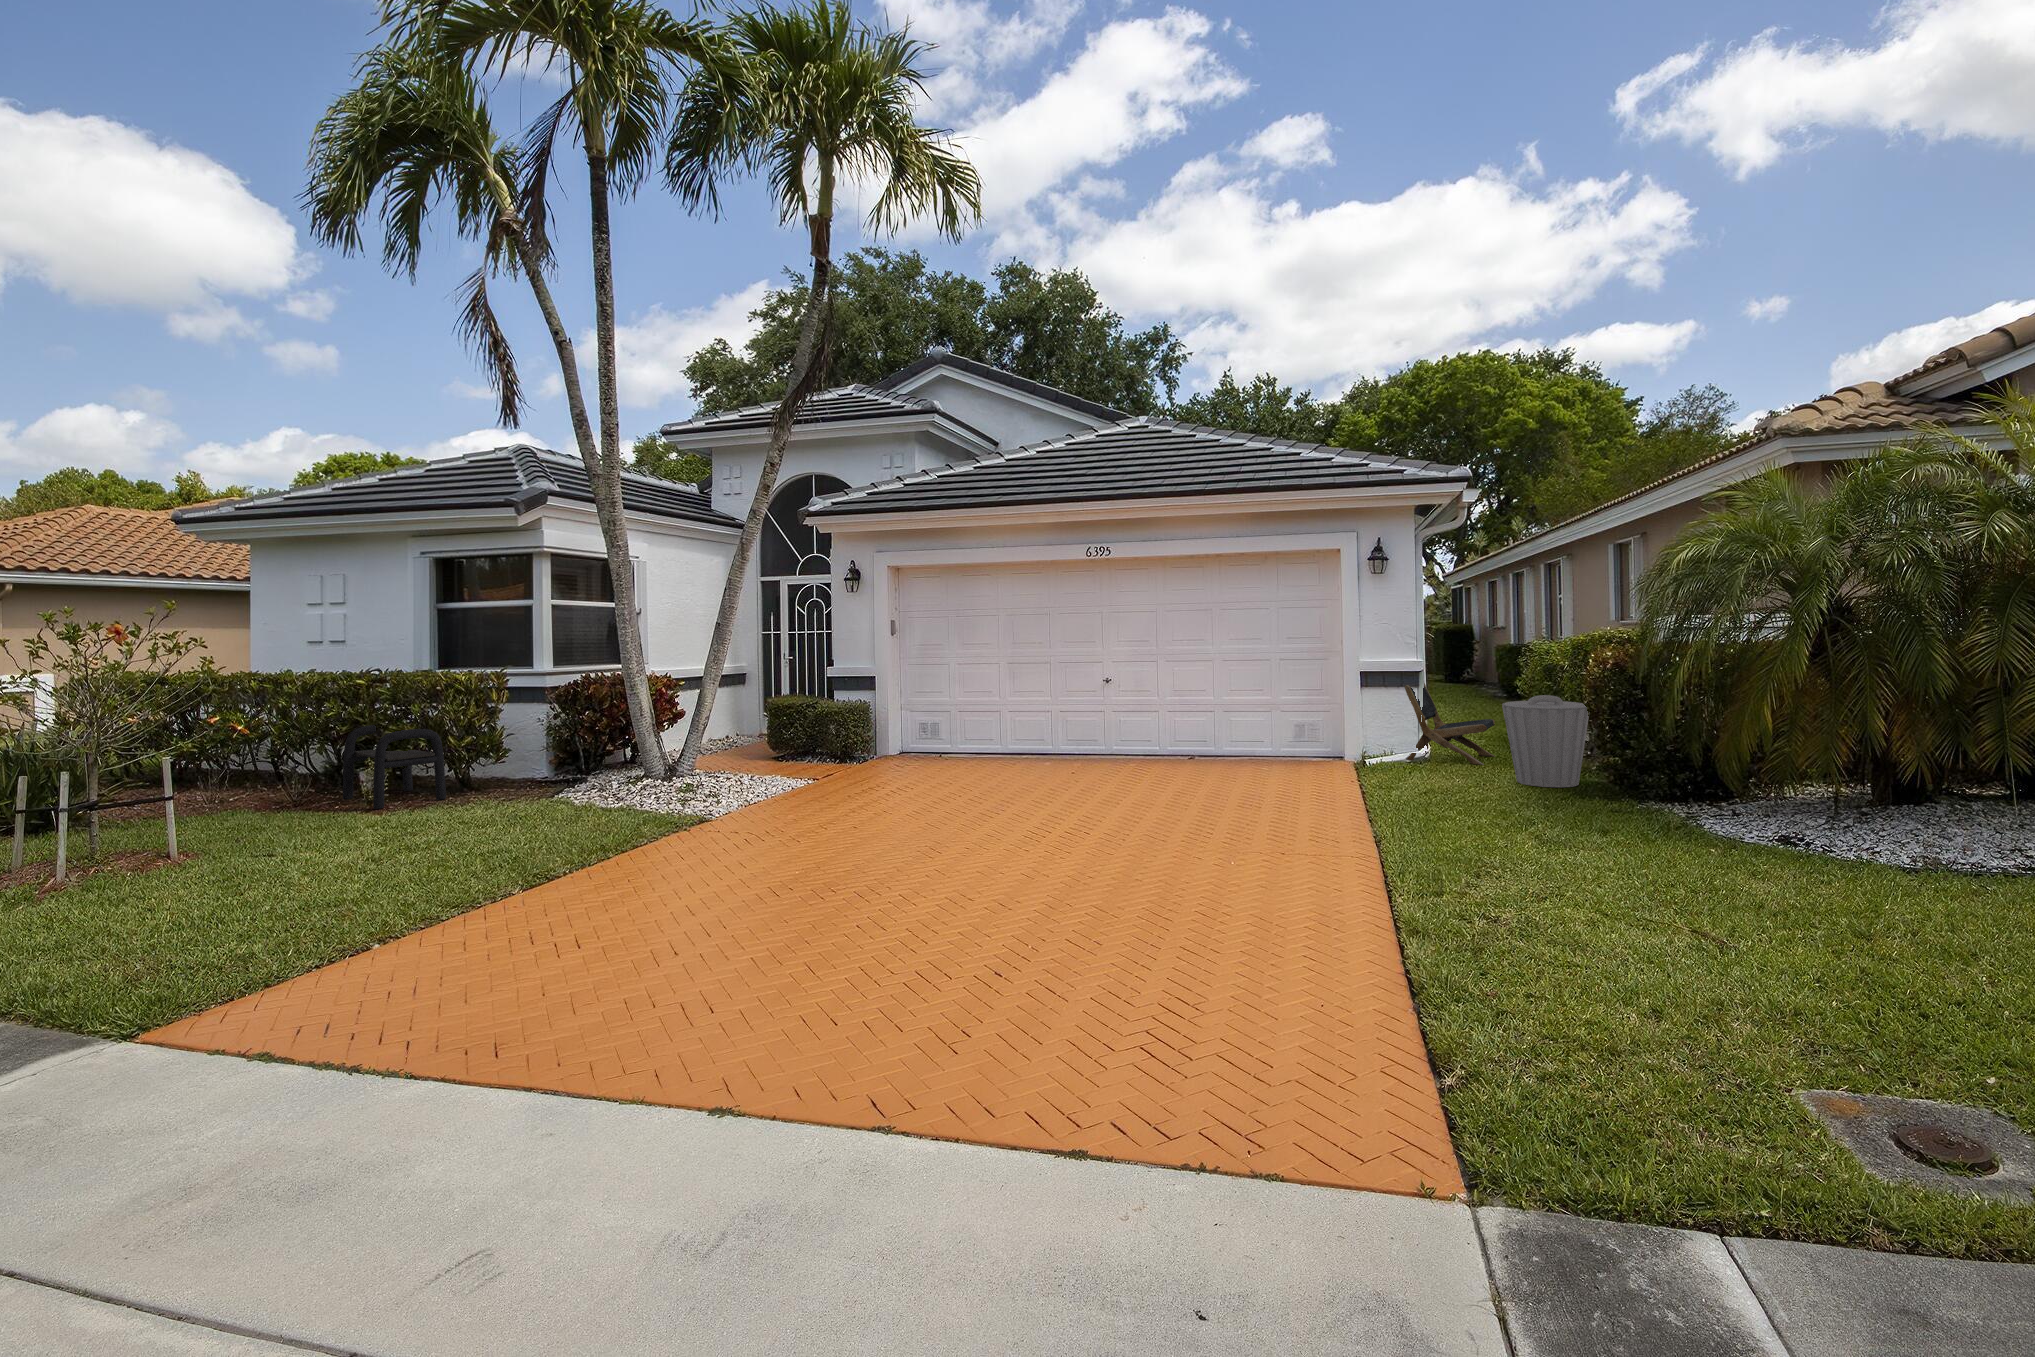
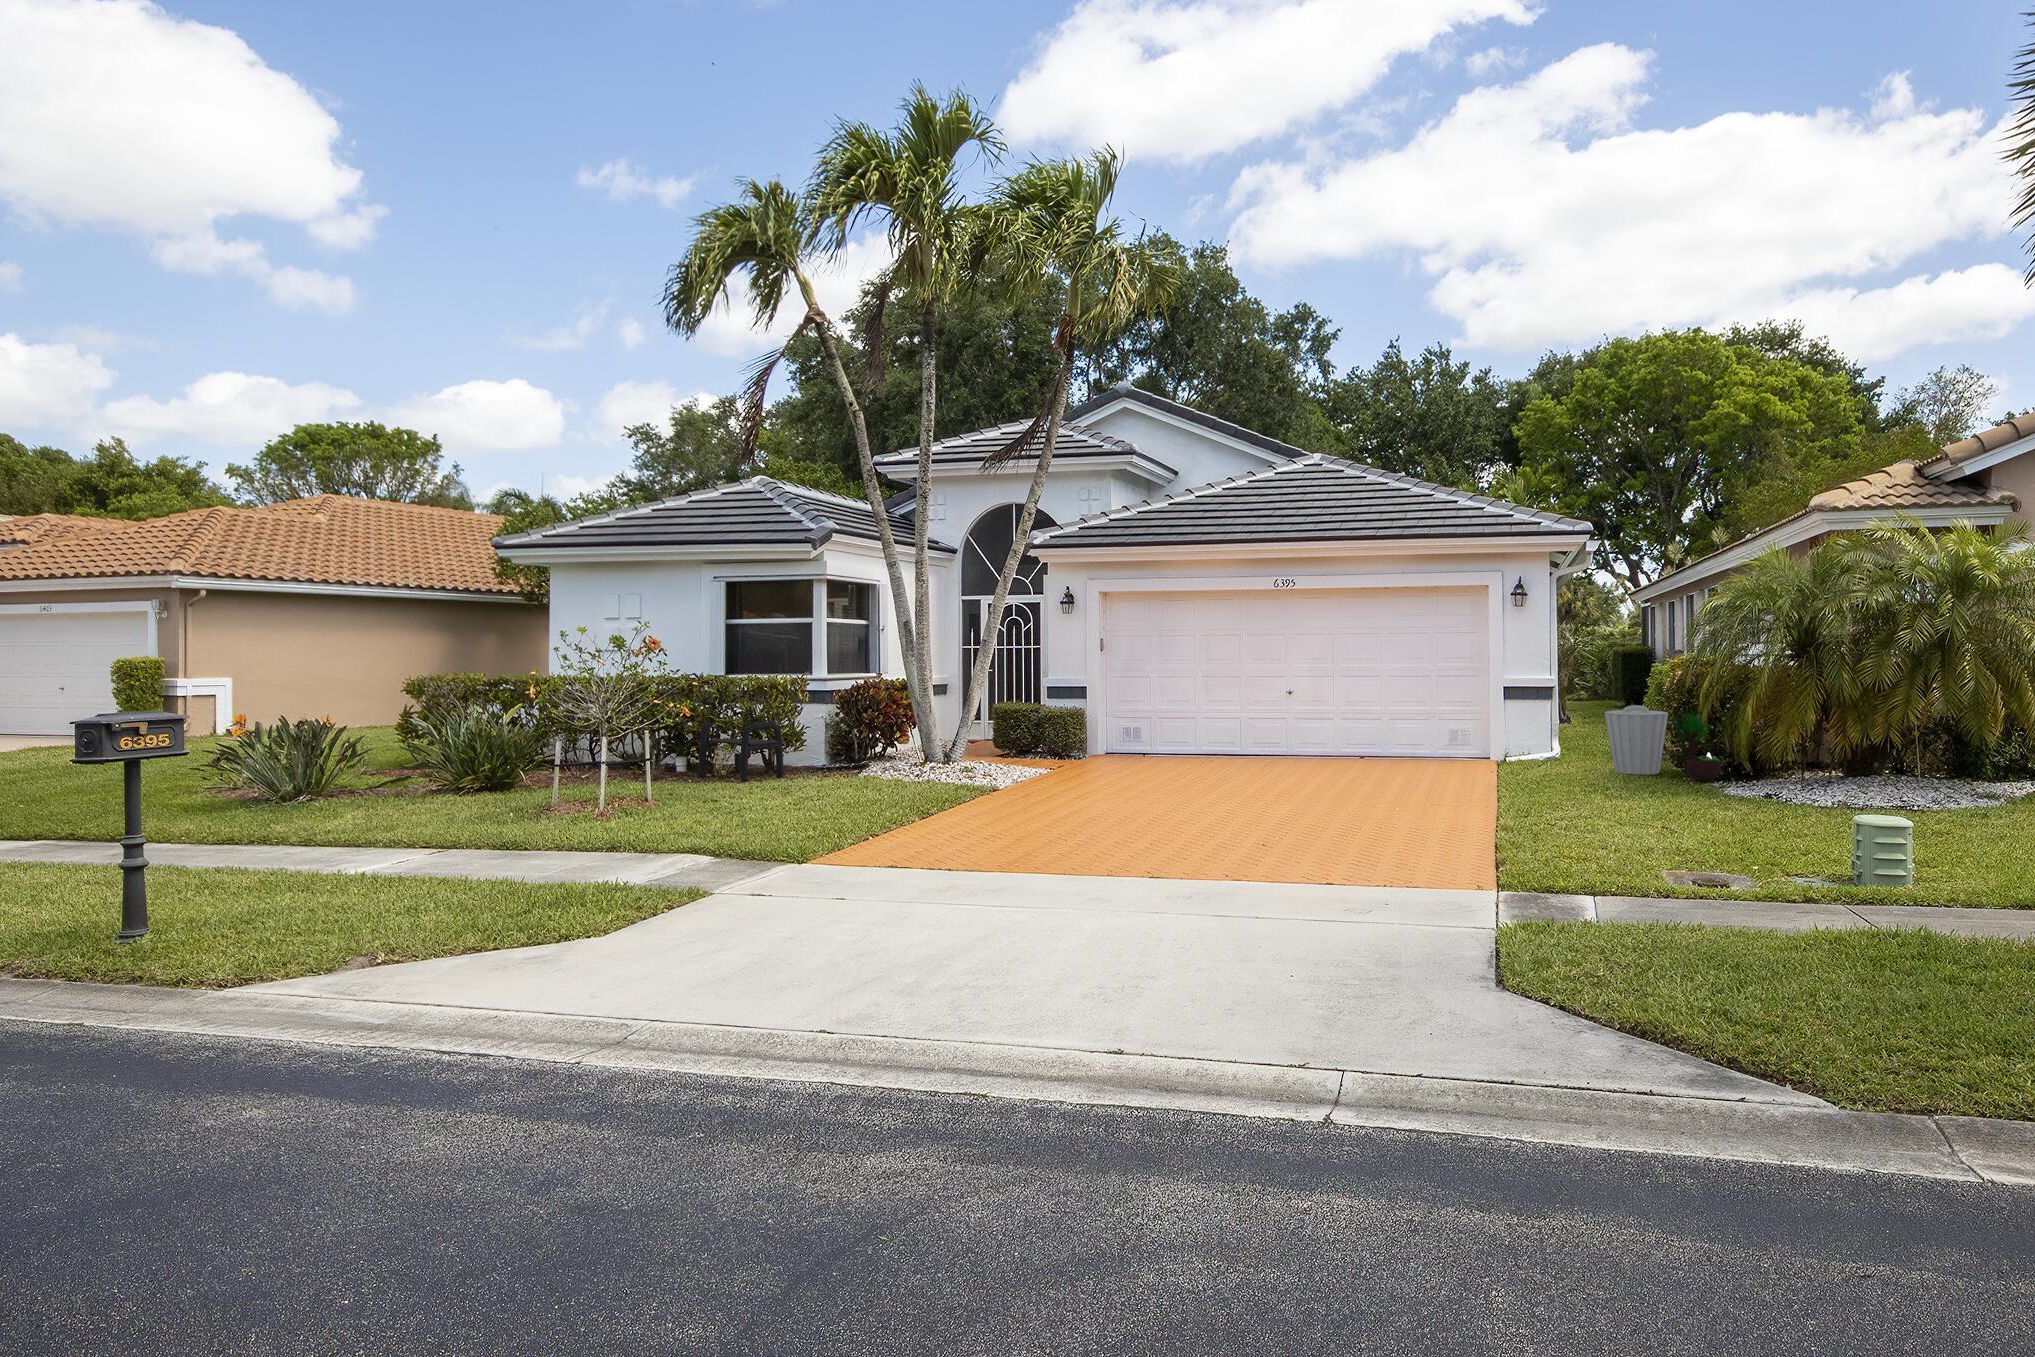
lounge chair: present [1405,683,1495,765] -> none [1538,696,1612,762]
potted tree: none [1600,697,1682,801] -> present [1669,710,1721,781]

